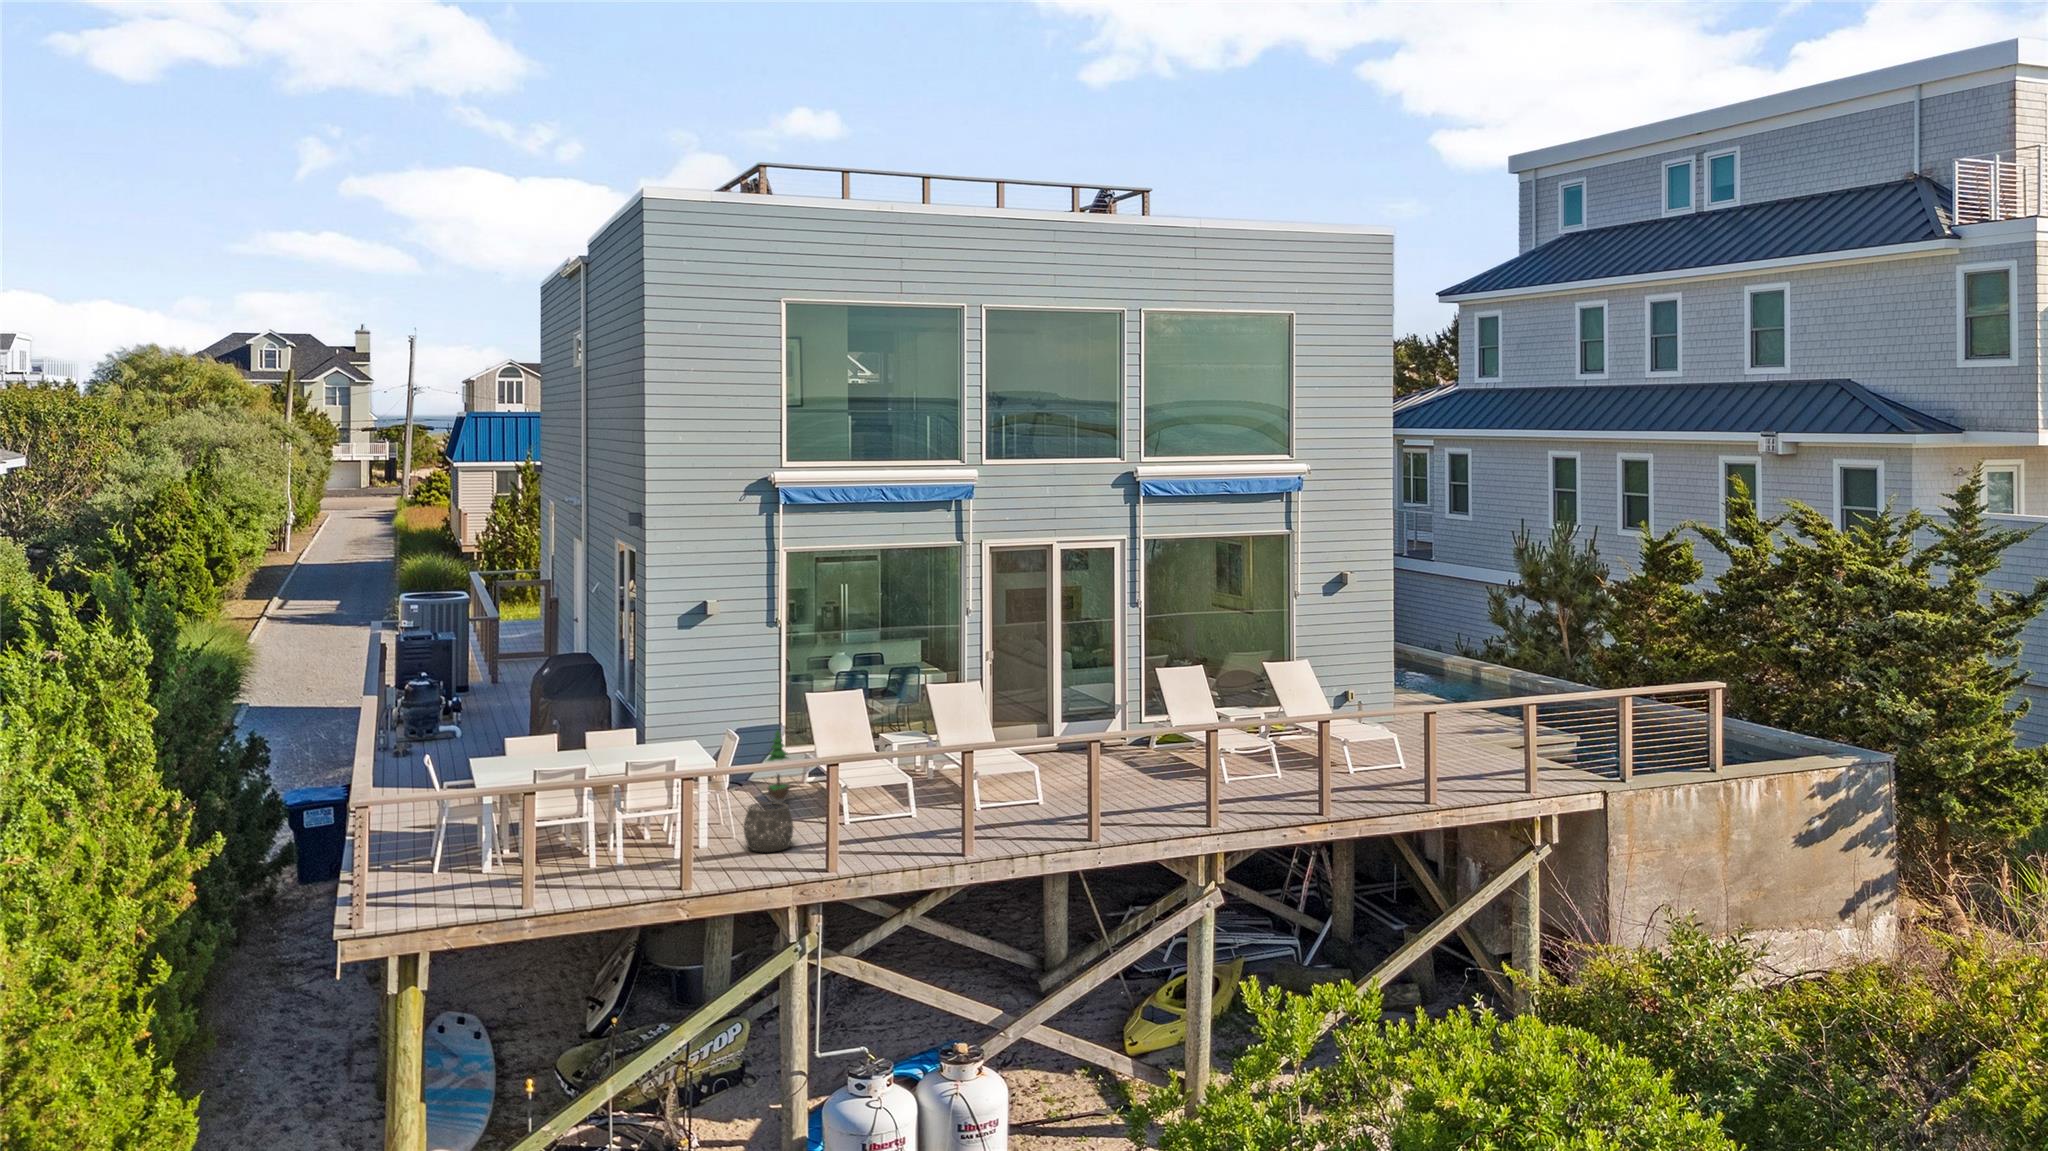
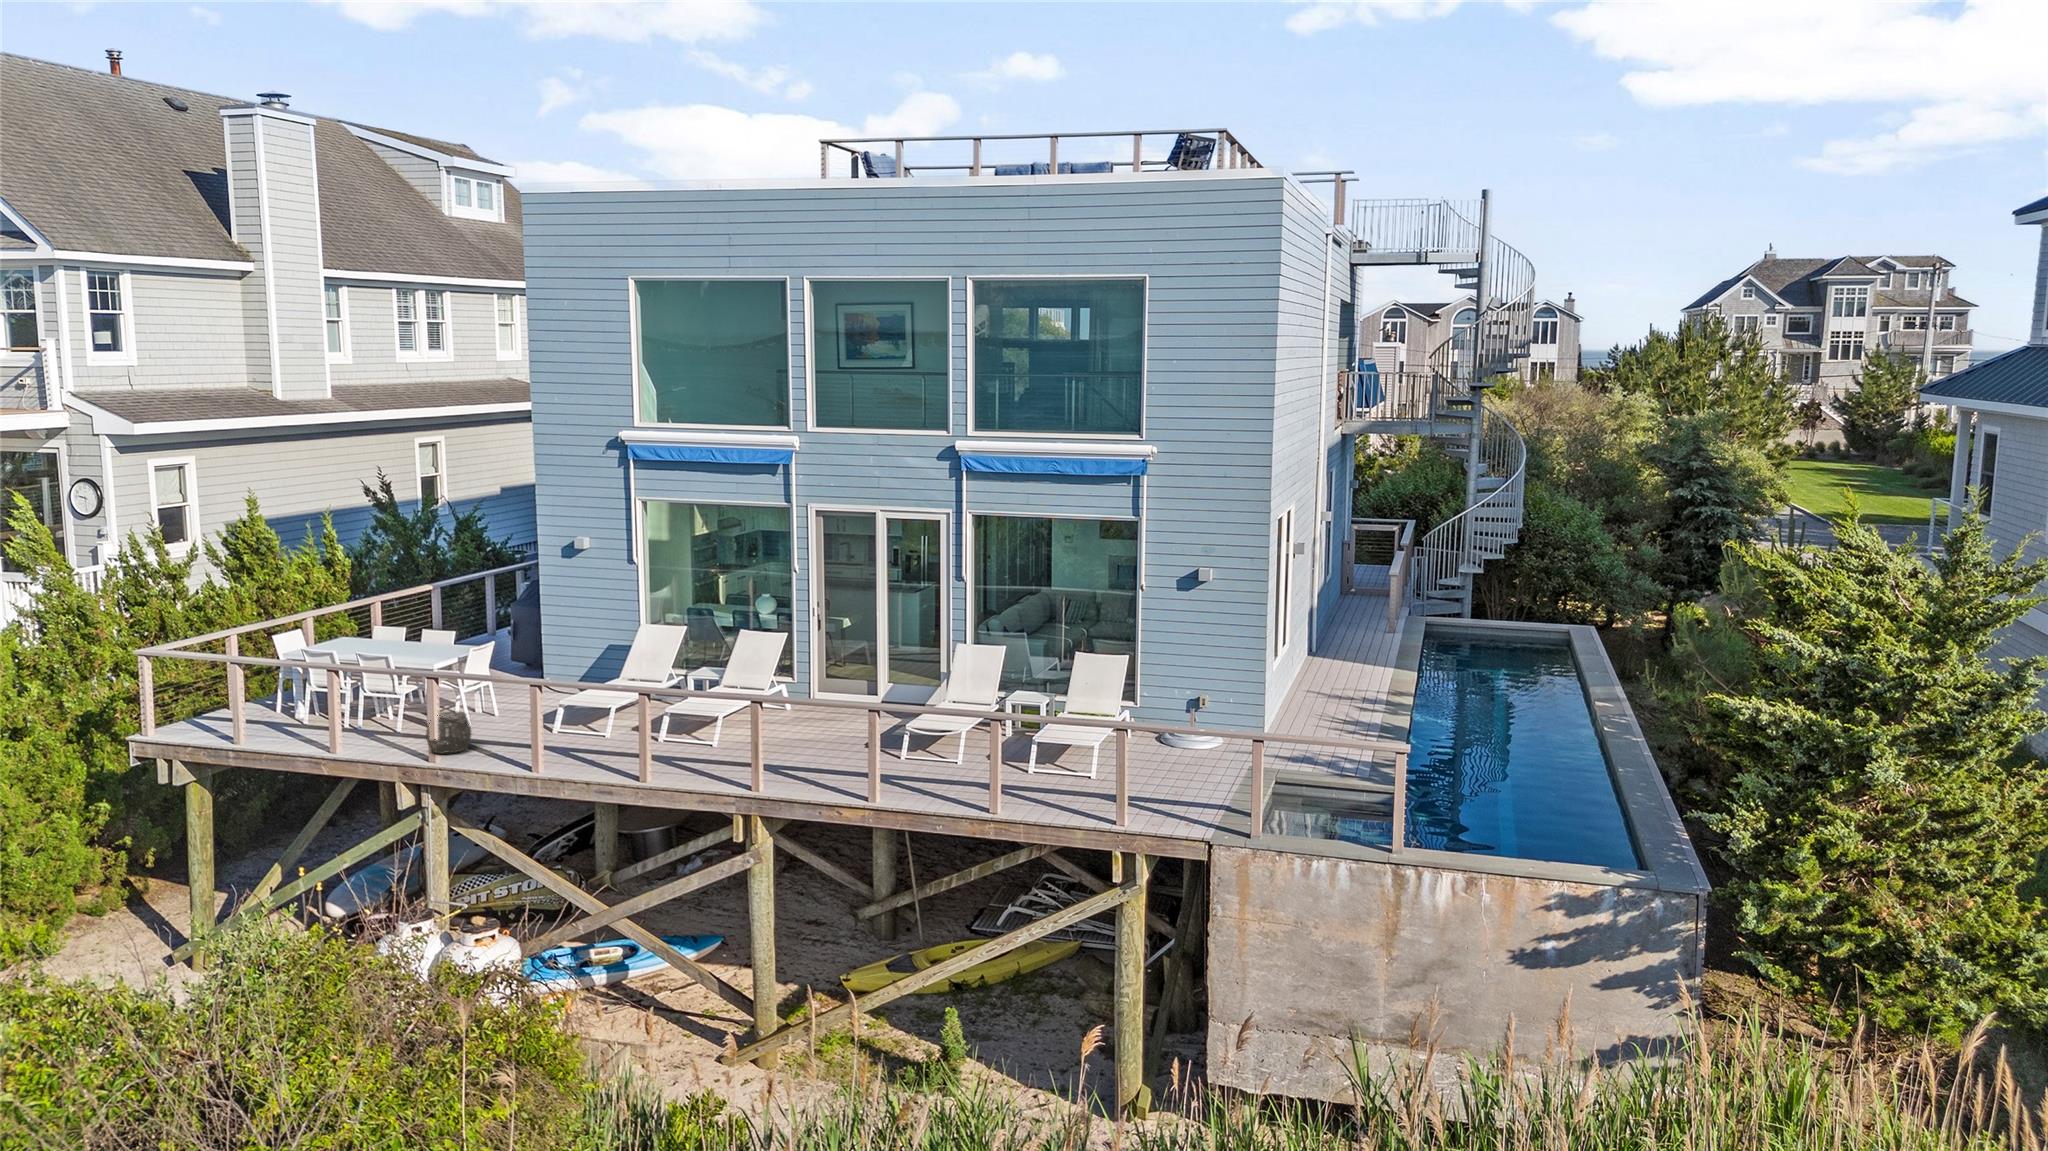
potted tree: present [767,730,789,802] -> none [548,651,573,715]

